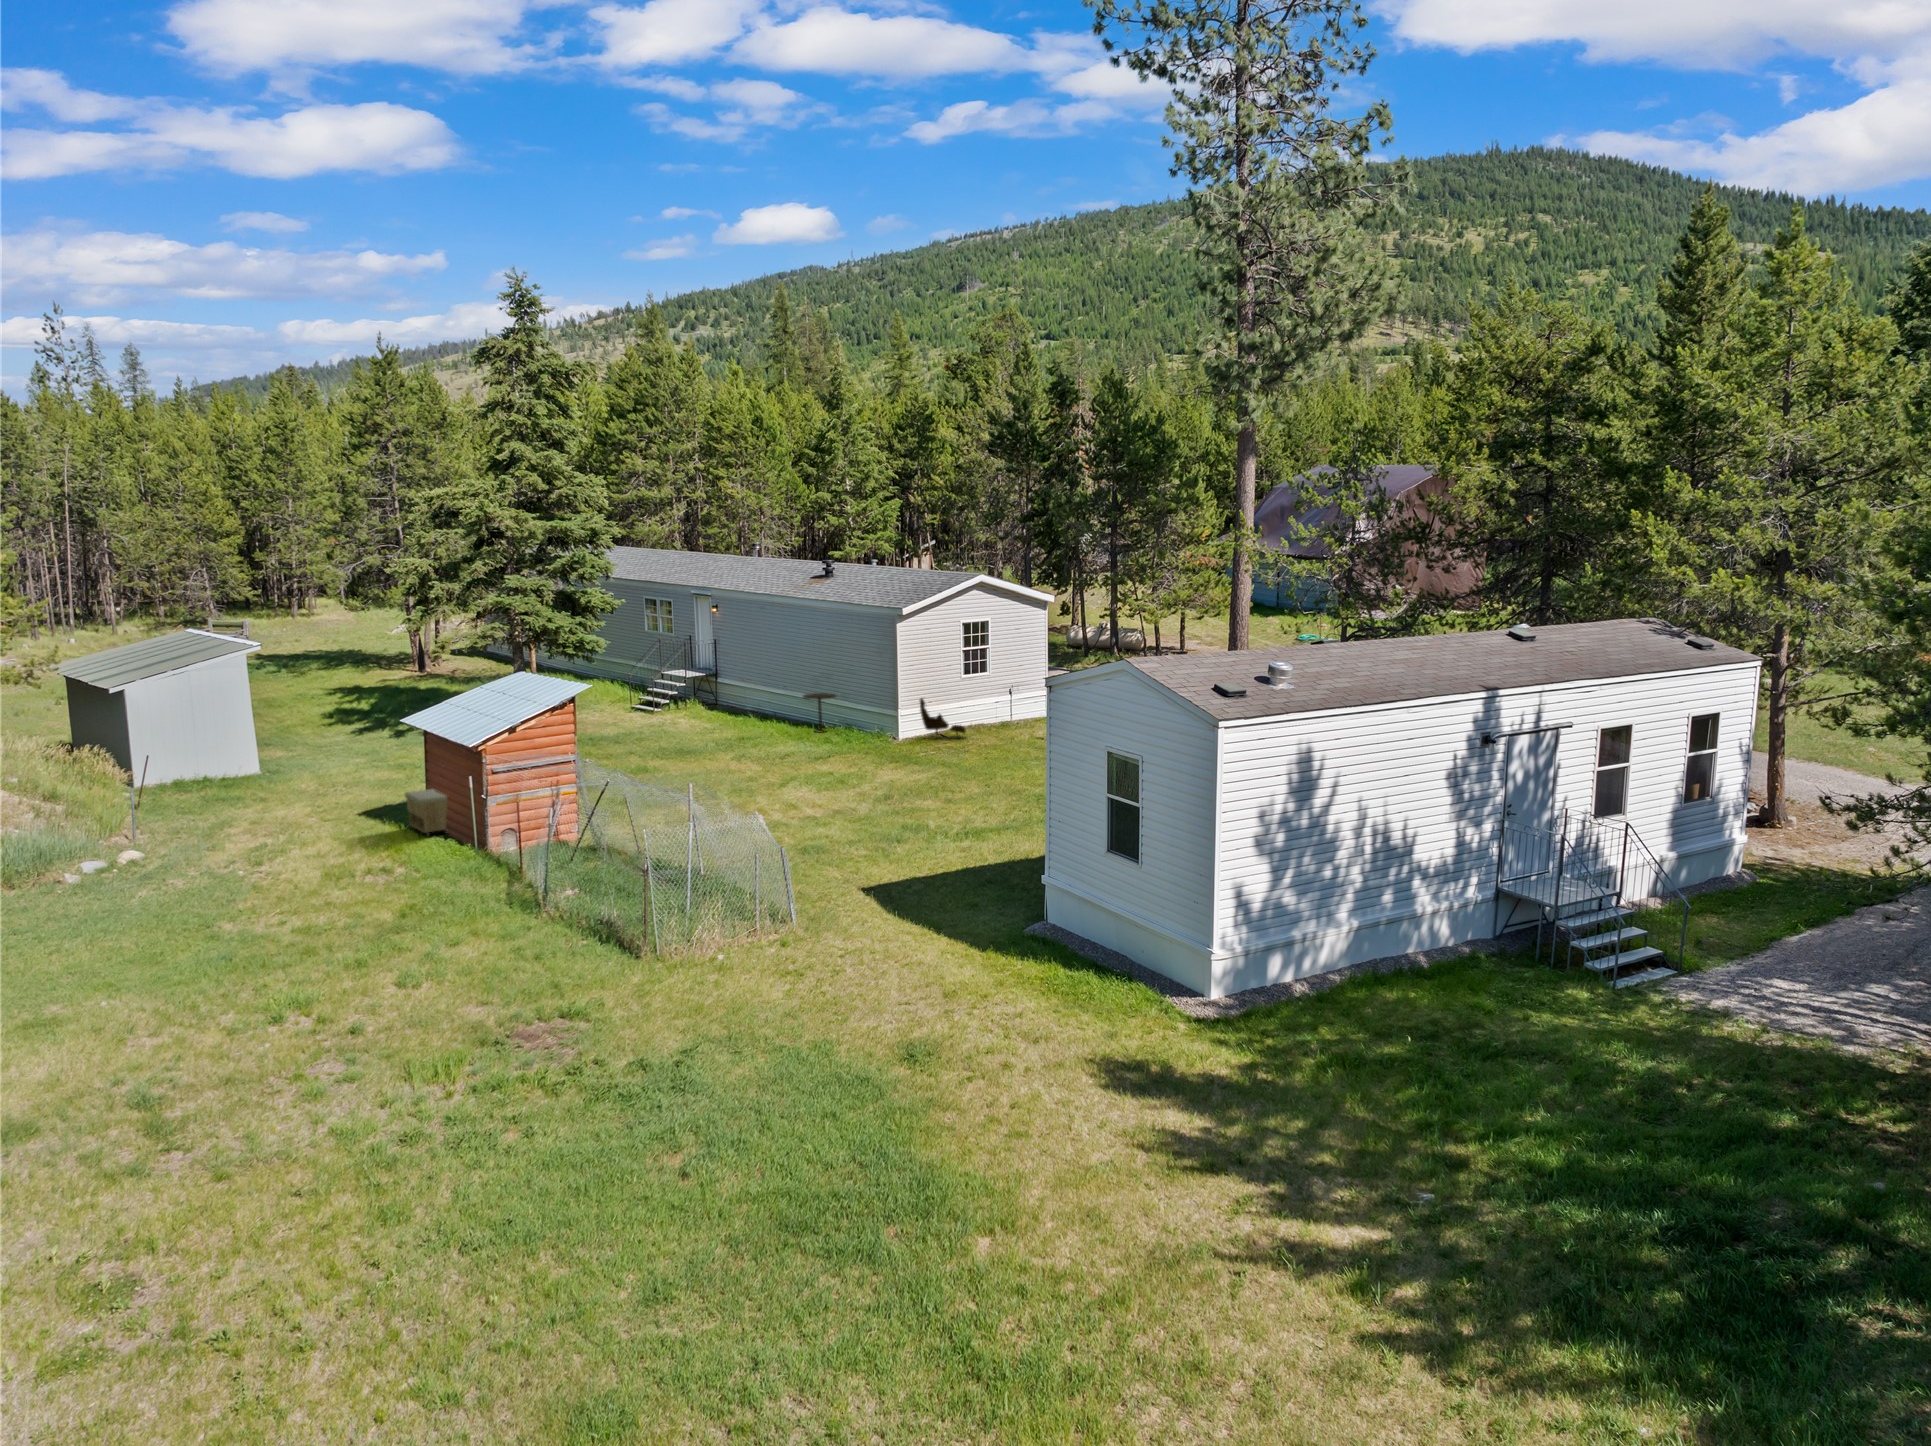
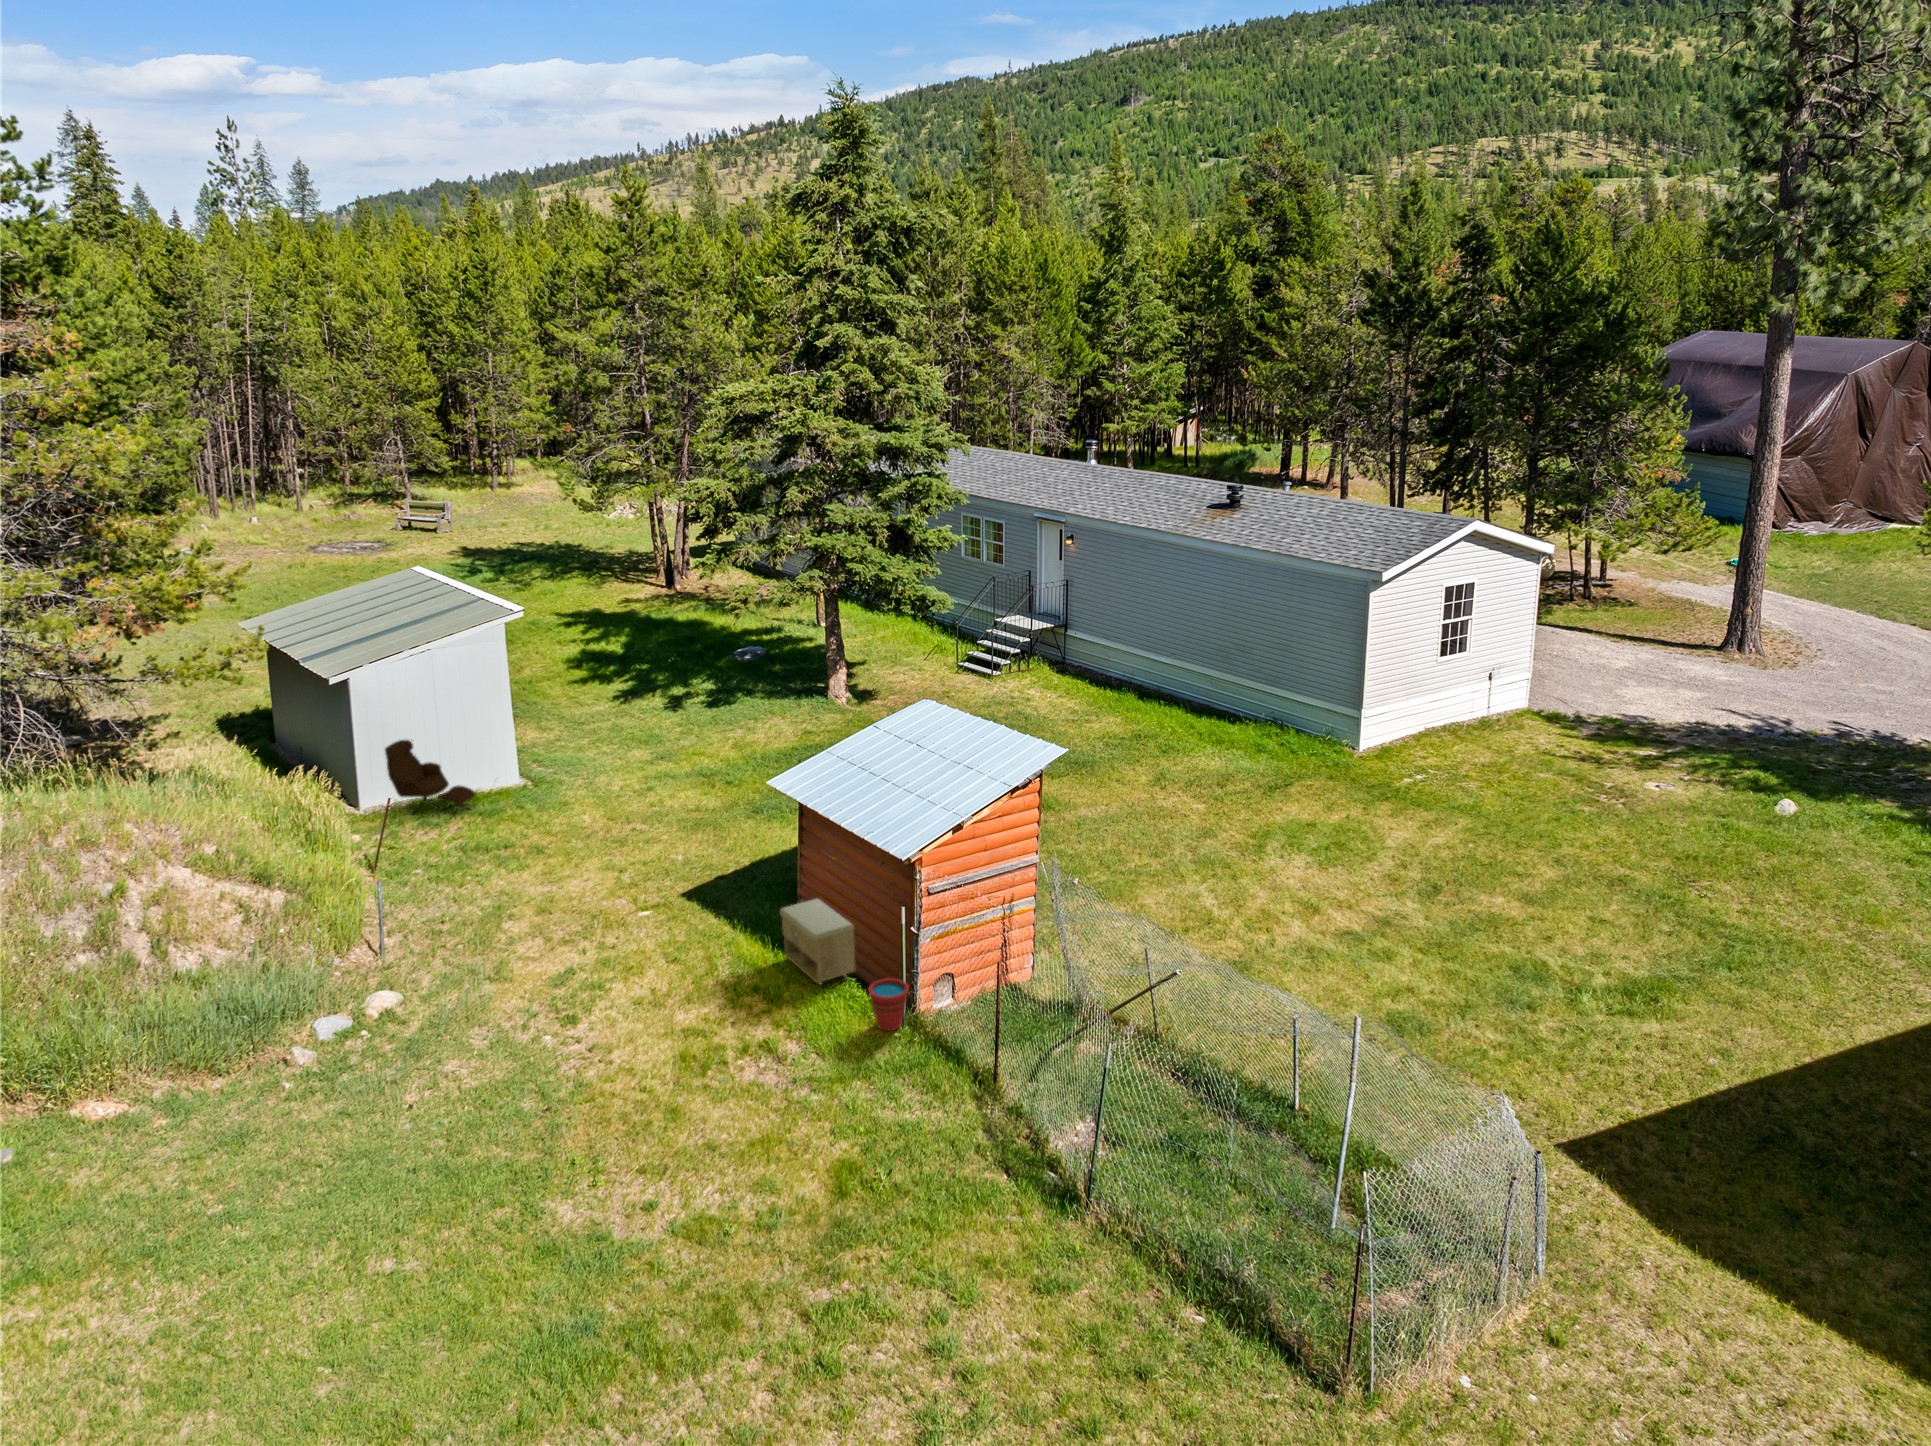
pedestal table: present [803,693,836,733] -> none [1211,673,1259,730]
lounge chair: present [919,698,965,739] -> present [385,739,475,814]
bucket: none [447,819,475,849] -> present [868,978,909,1031]

